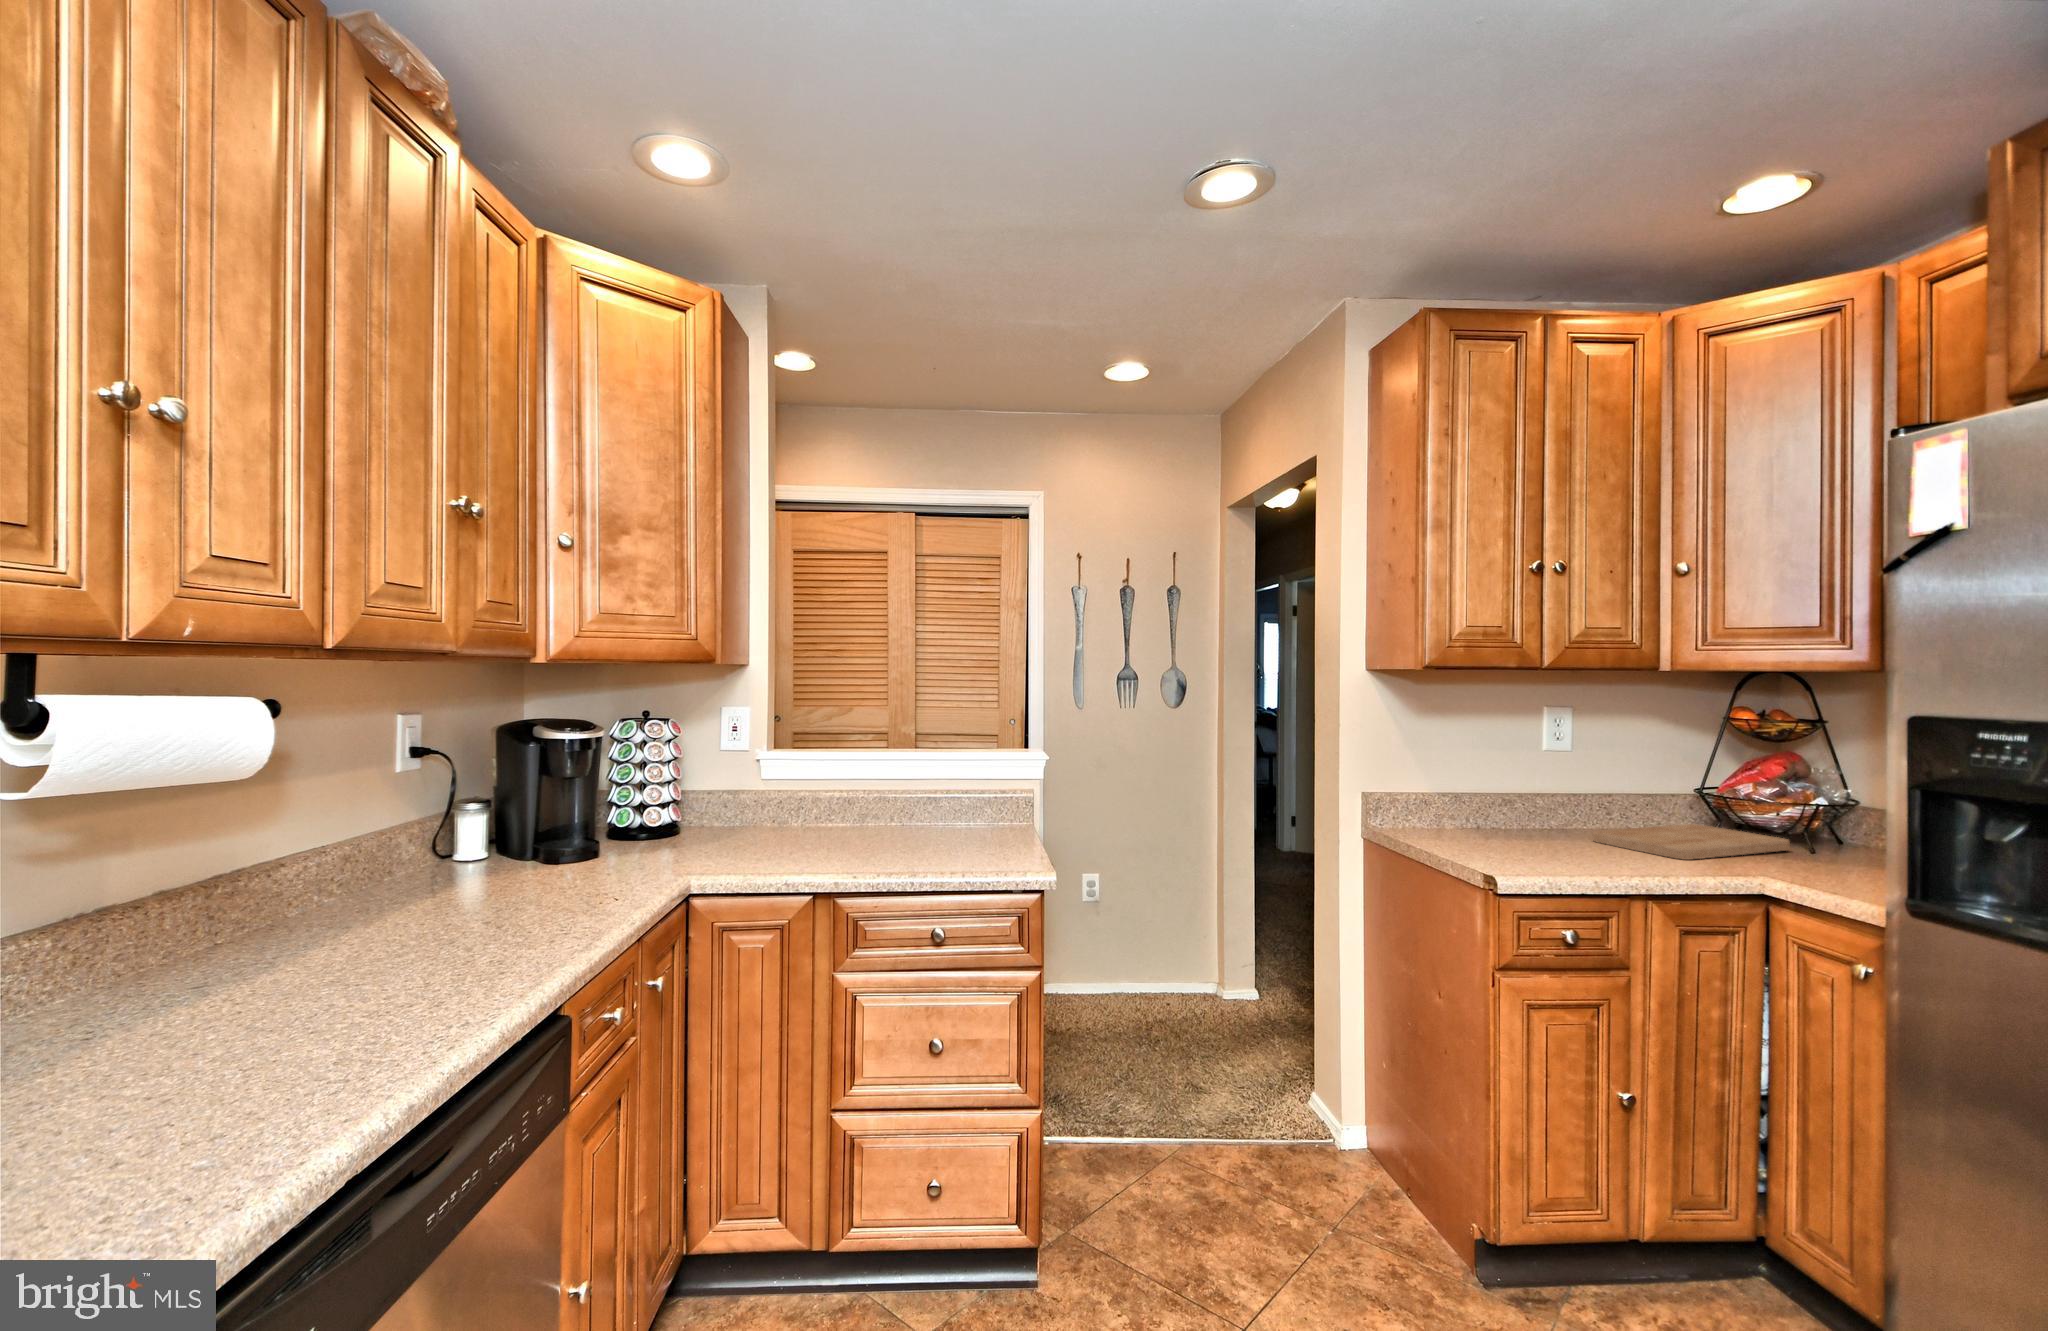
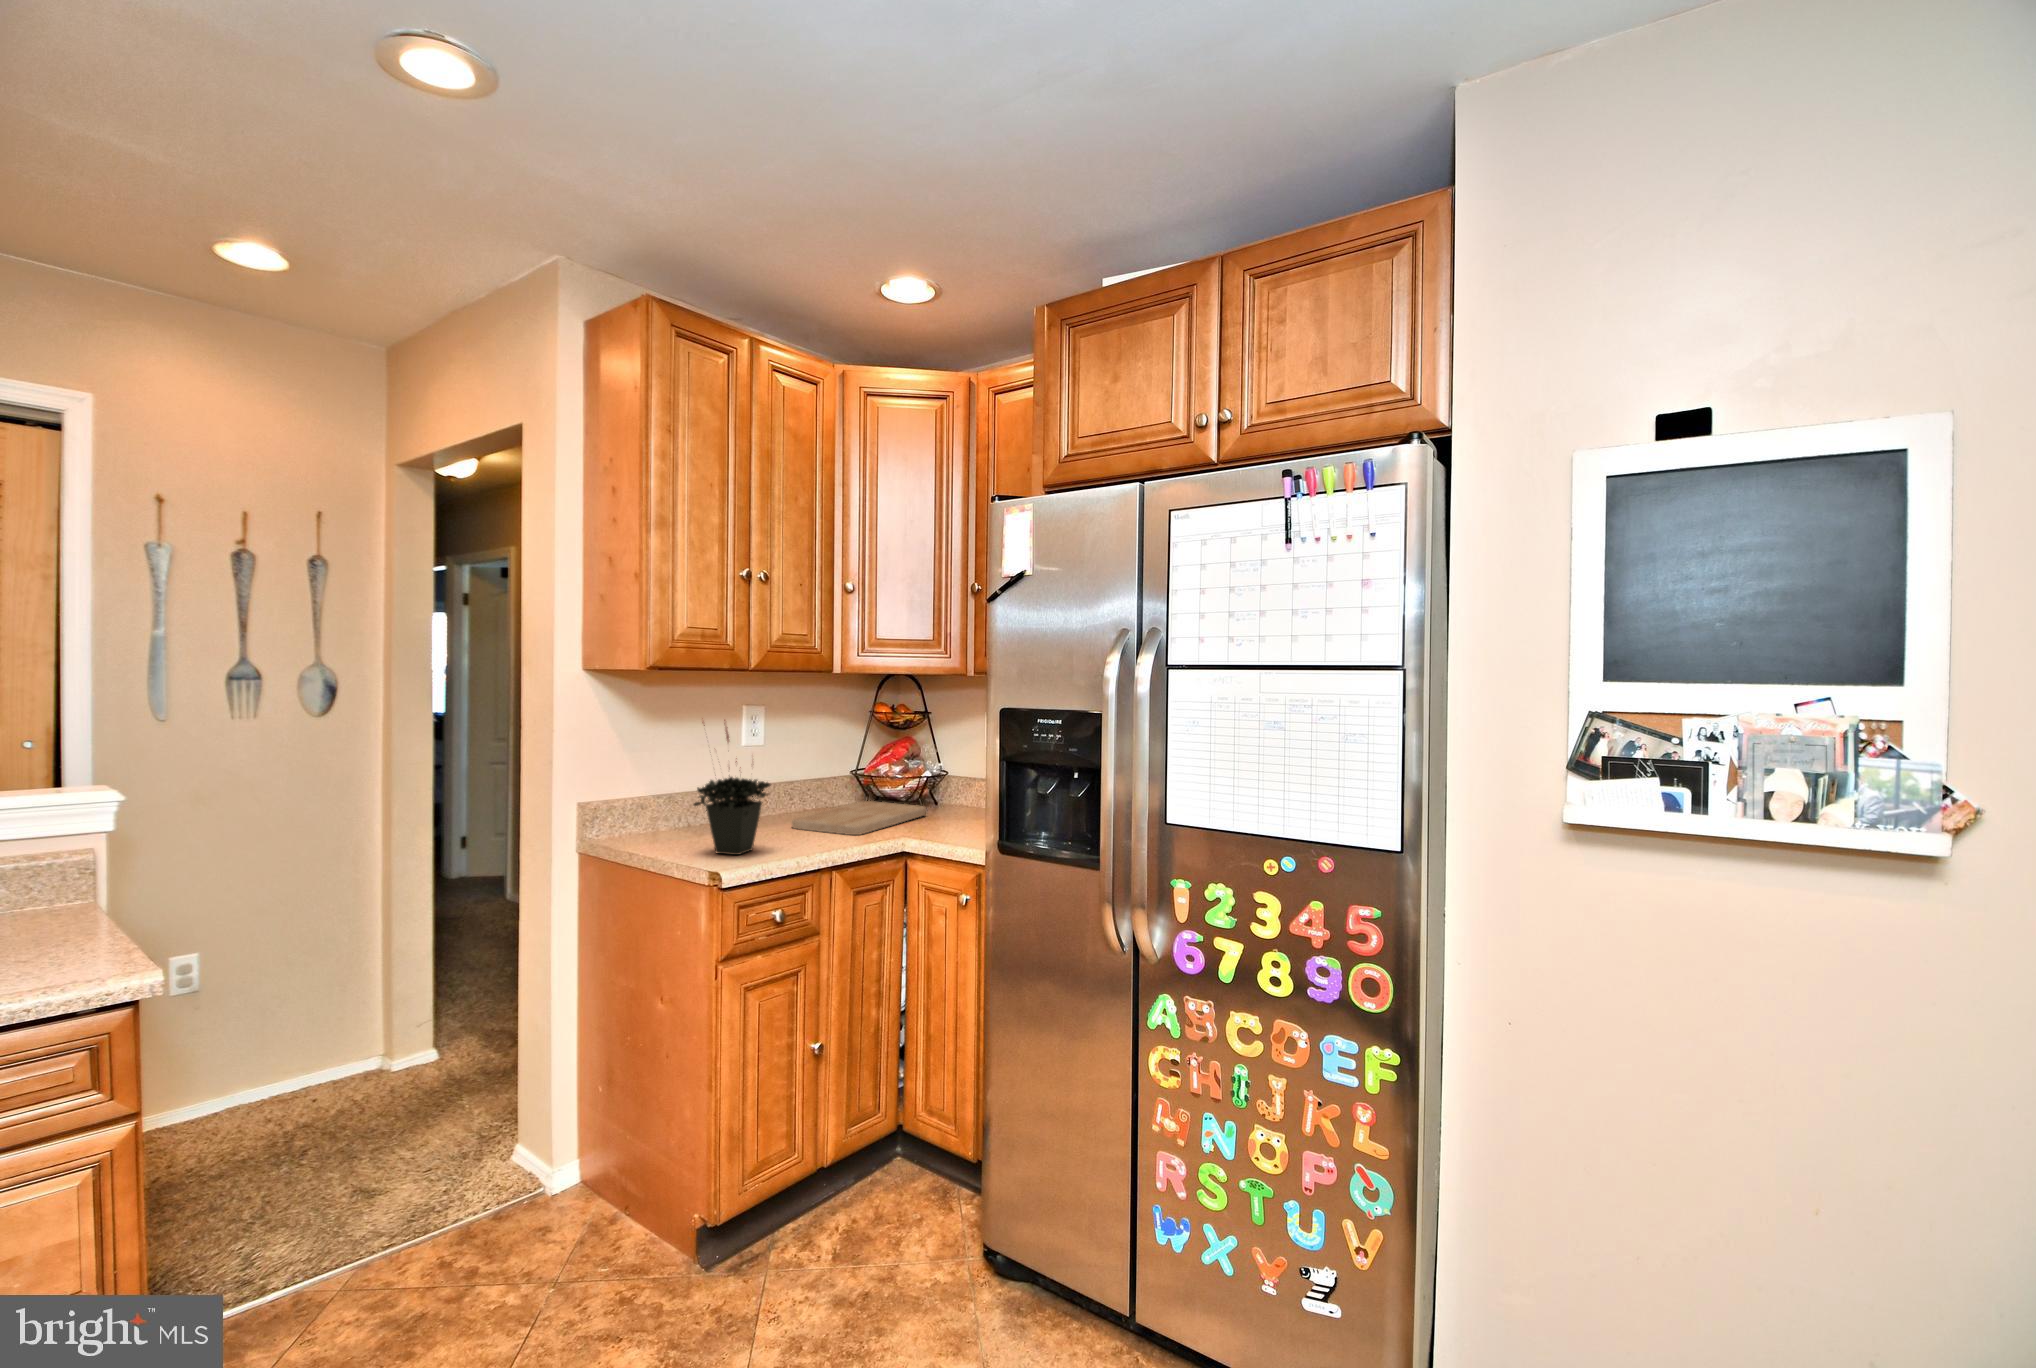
potted plant: none [1475,711,1567,859] -> present [694,720,770,855]

